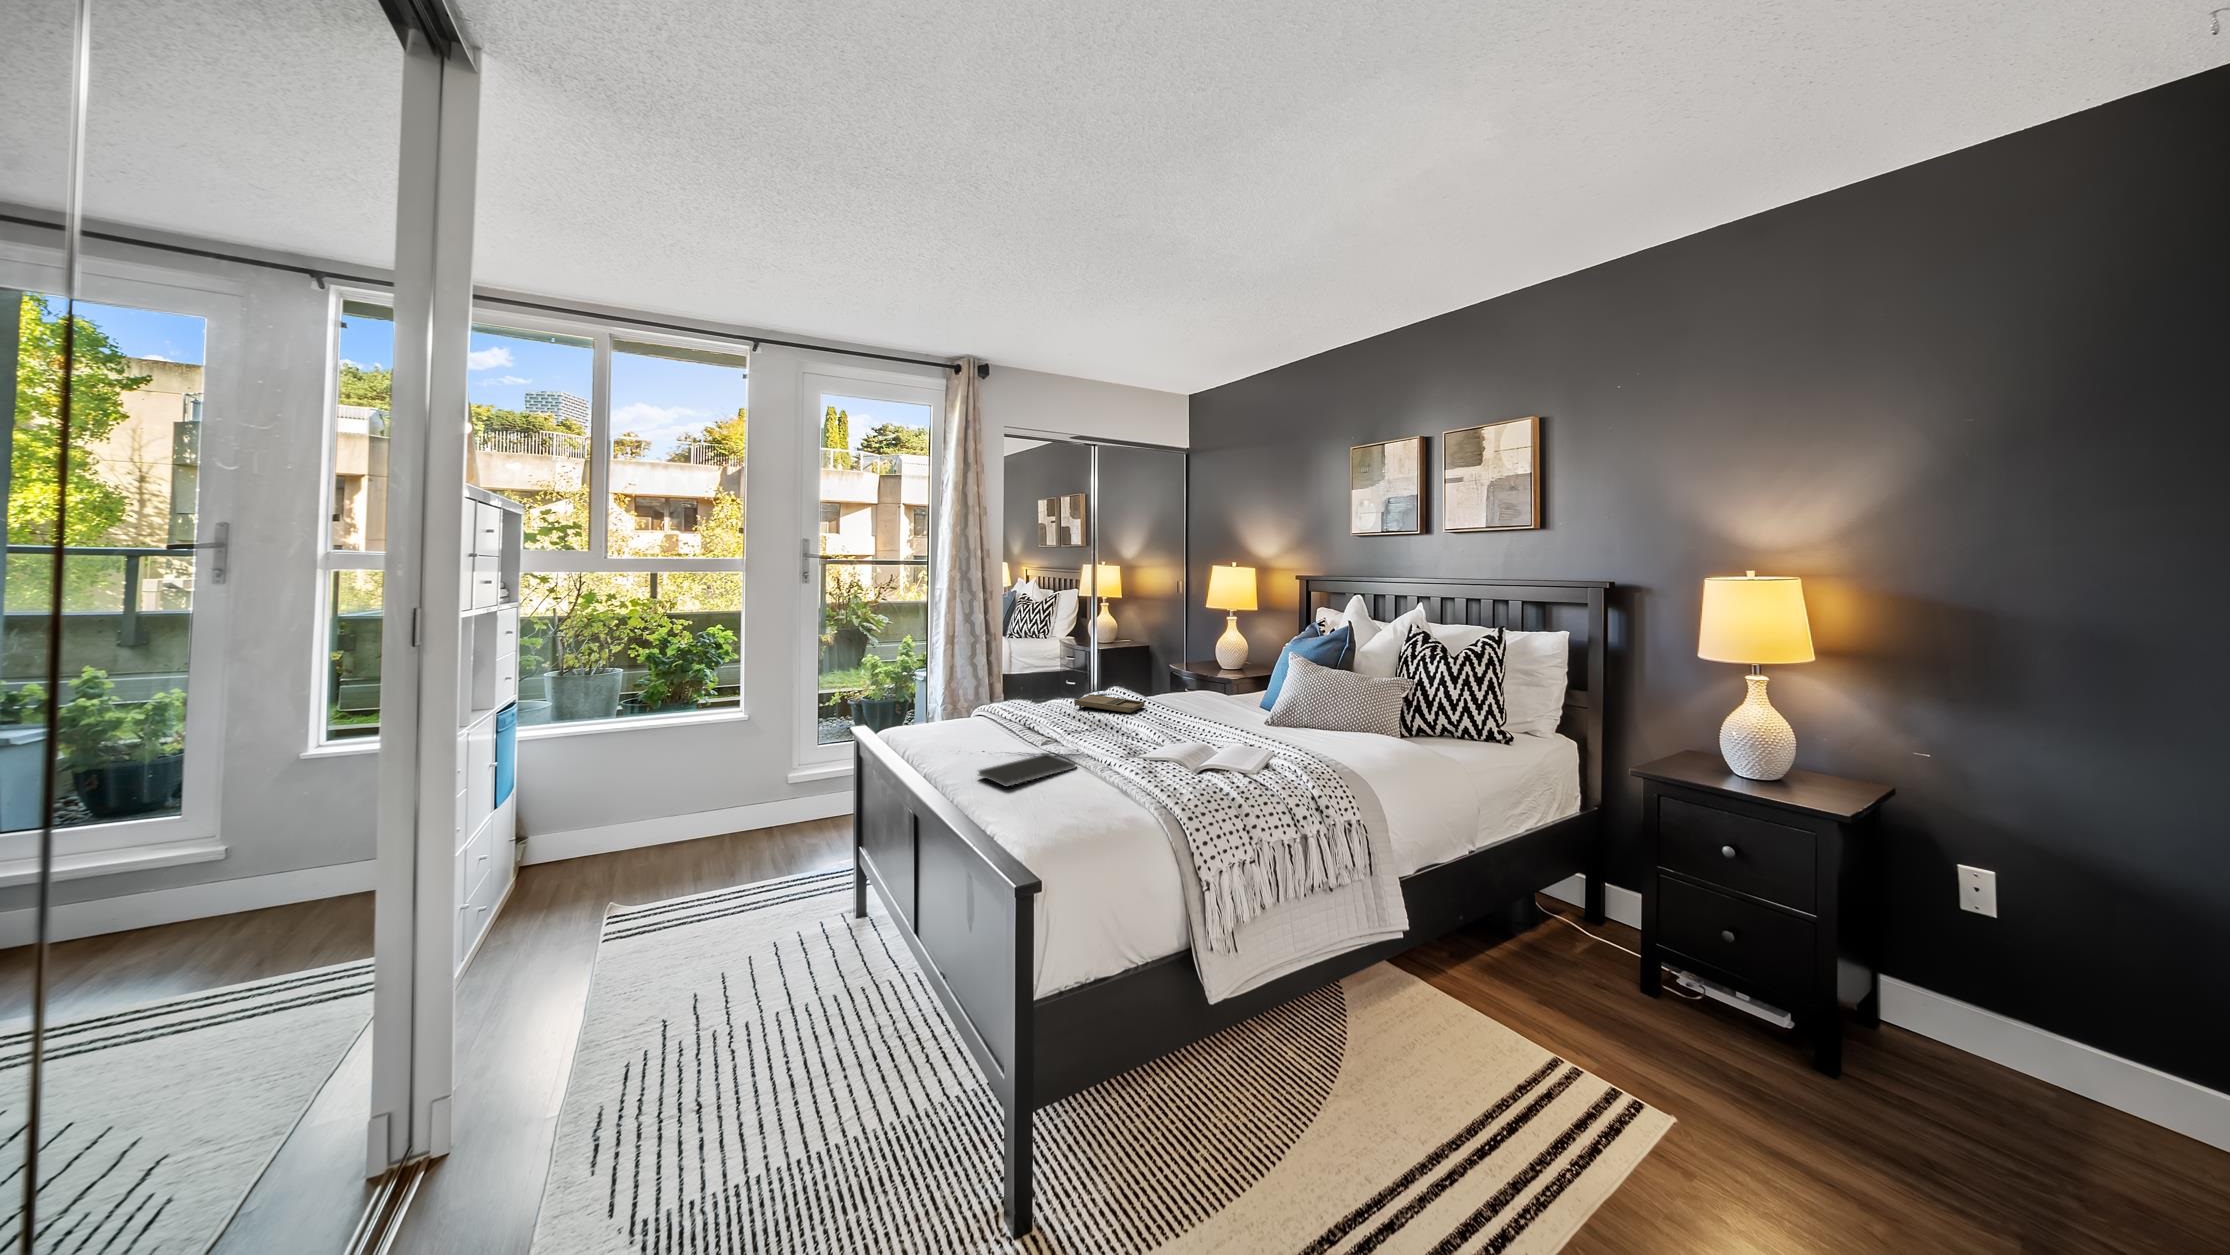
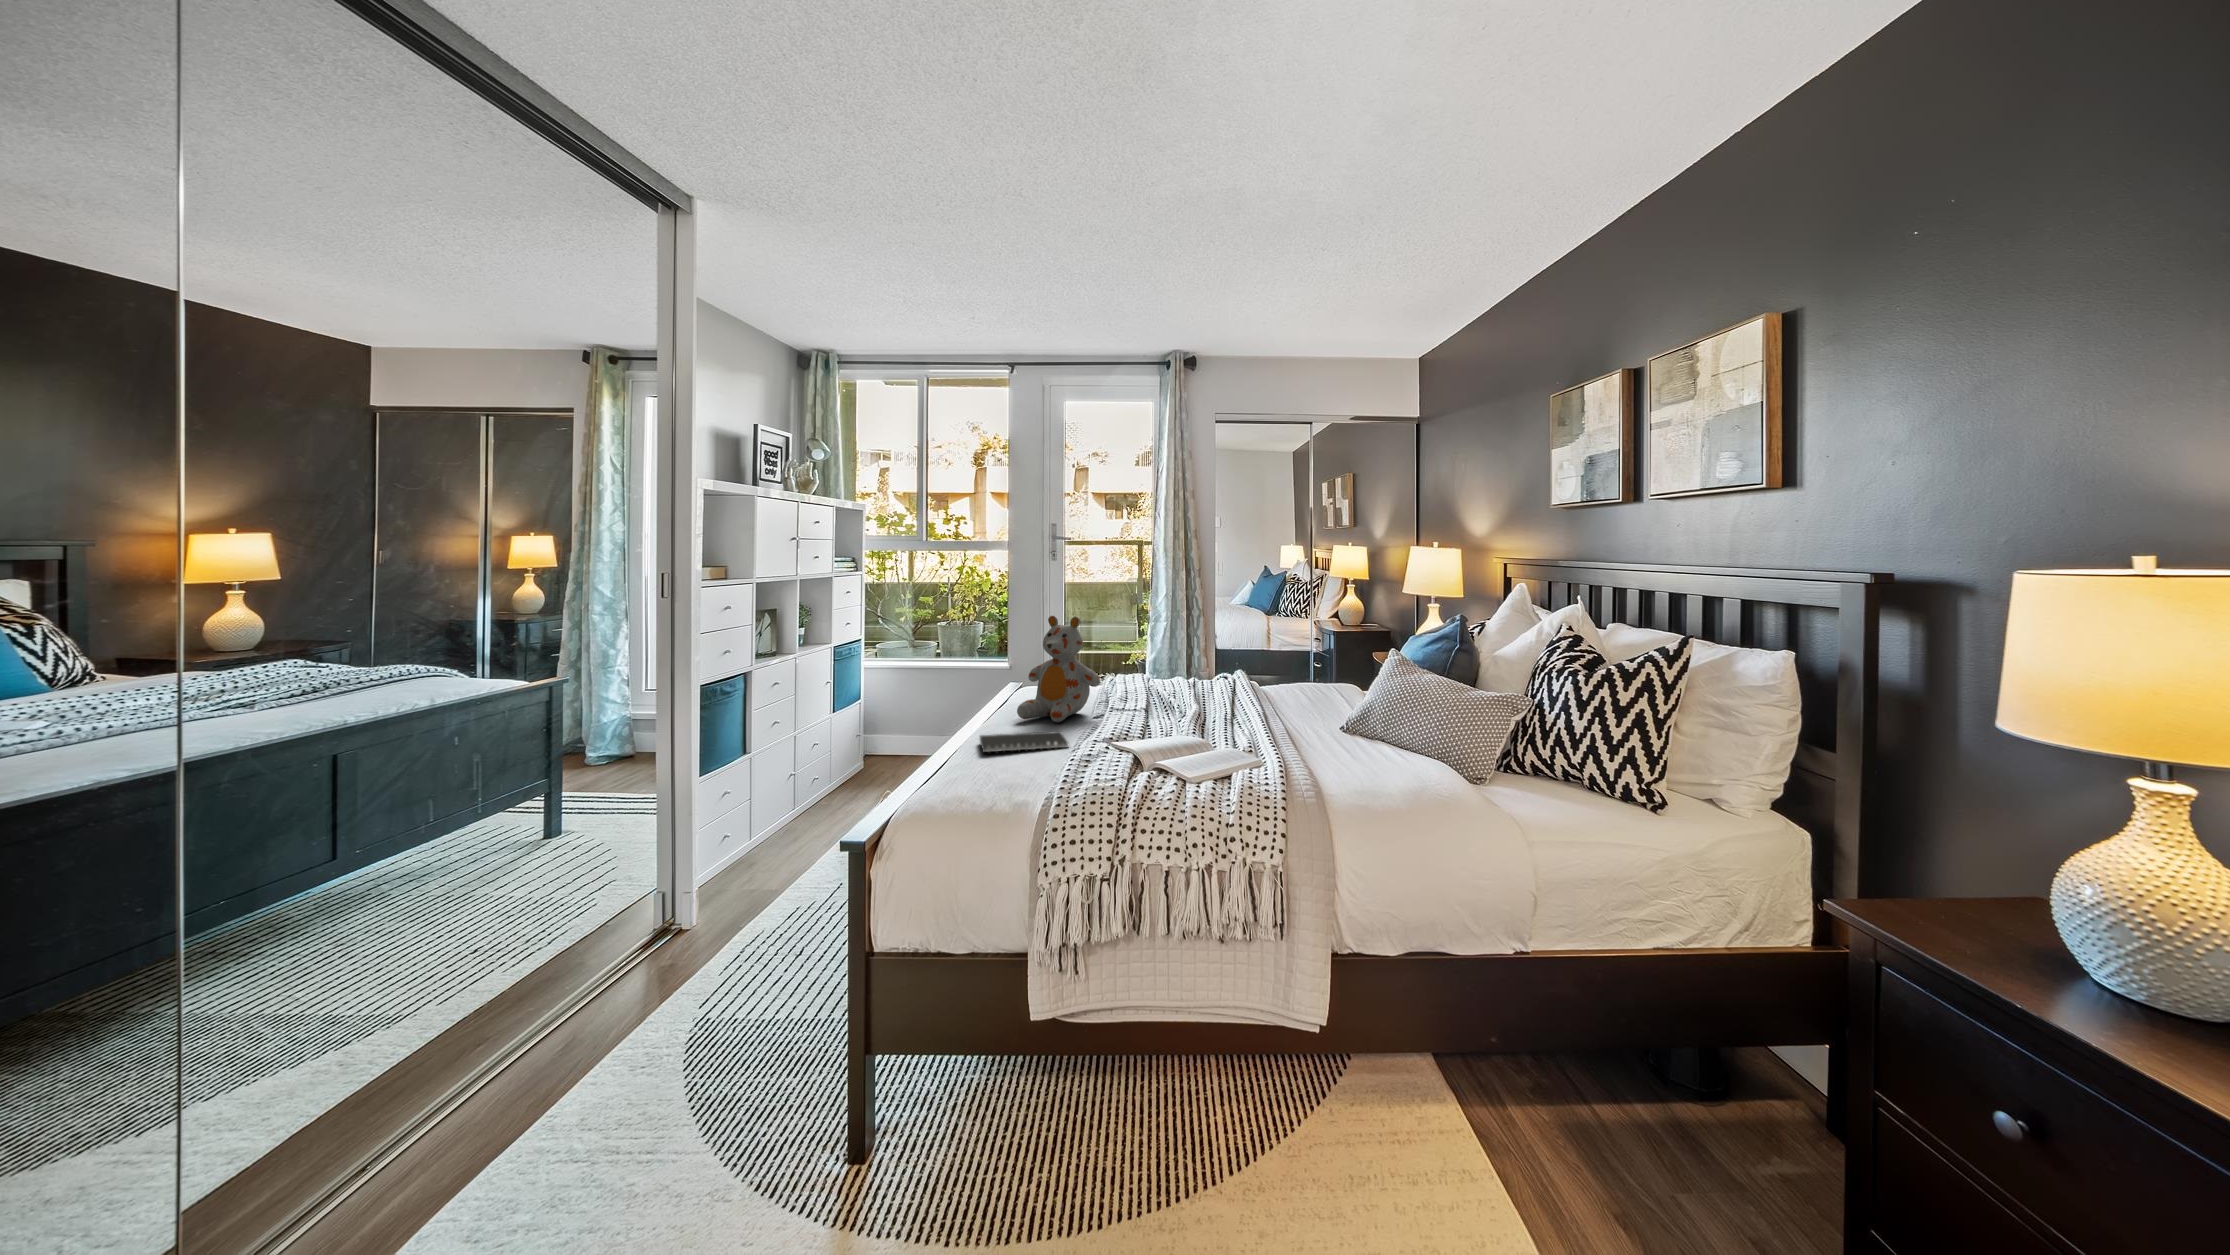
stuffed bear: none [968,642,1050,746] -> present [1017,616,1100,722]
tray: present [1074,694,1145,713] -> none [1149,685,1217,707]

